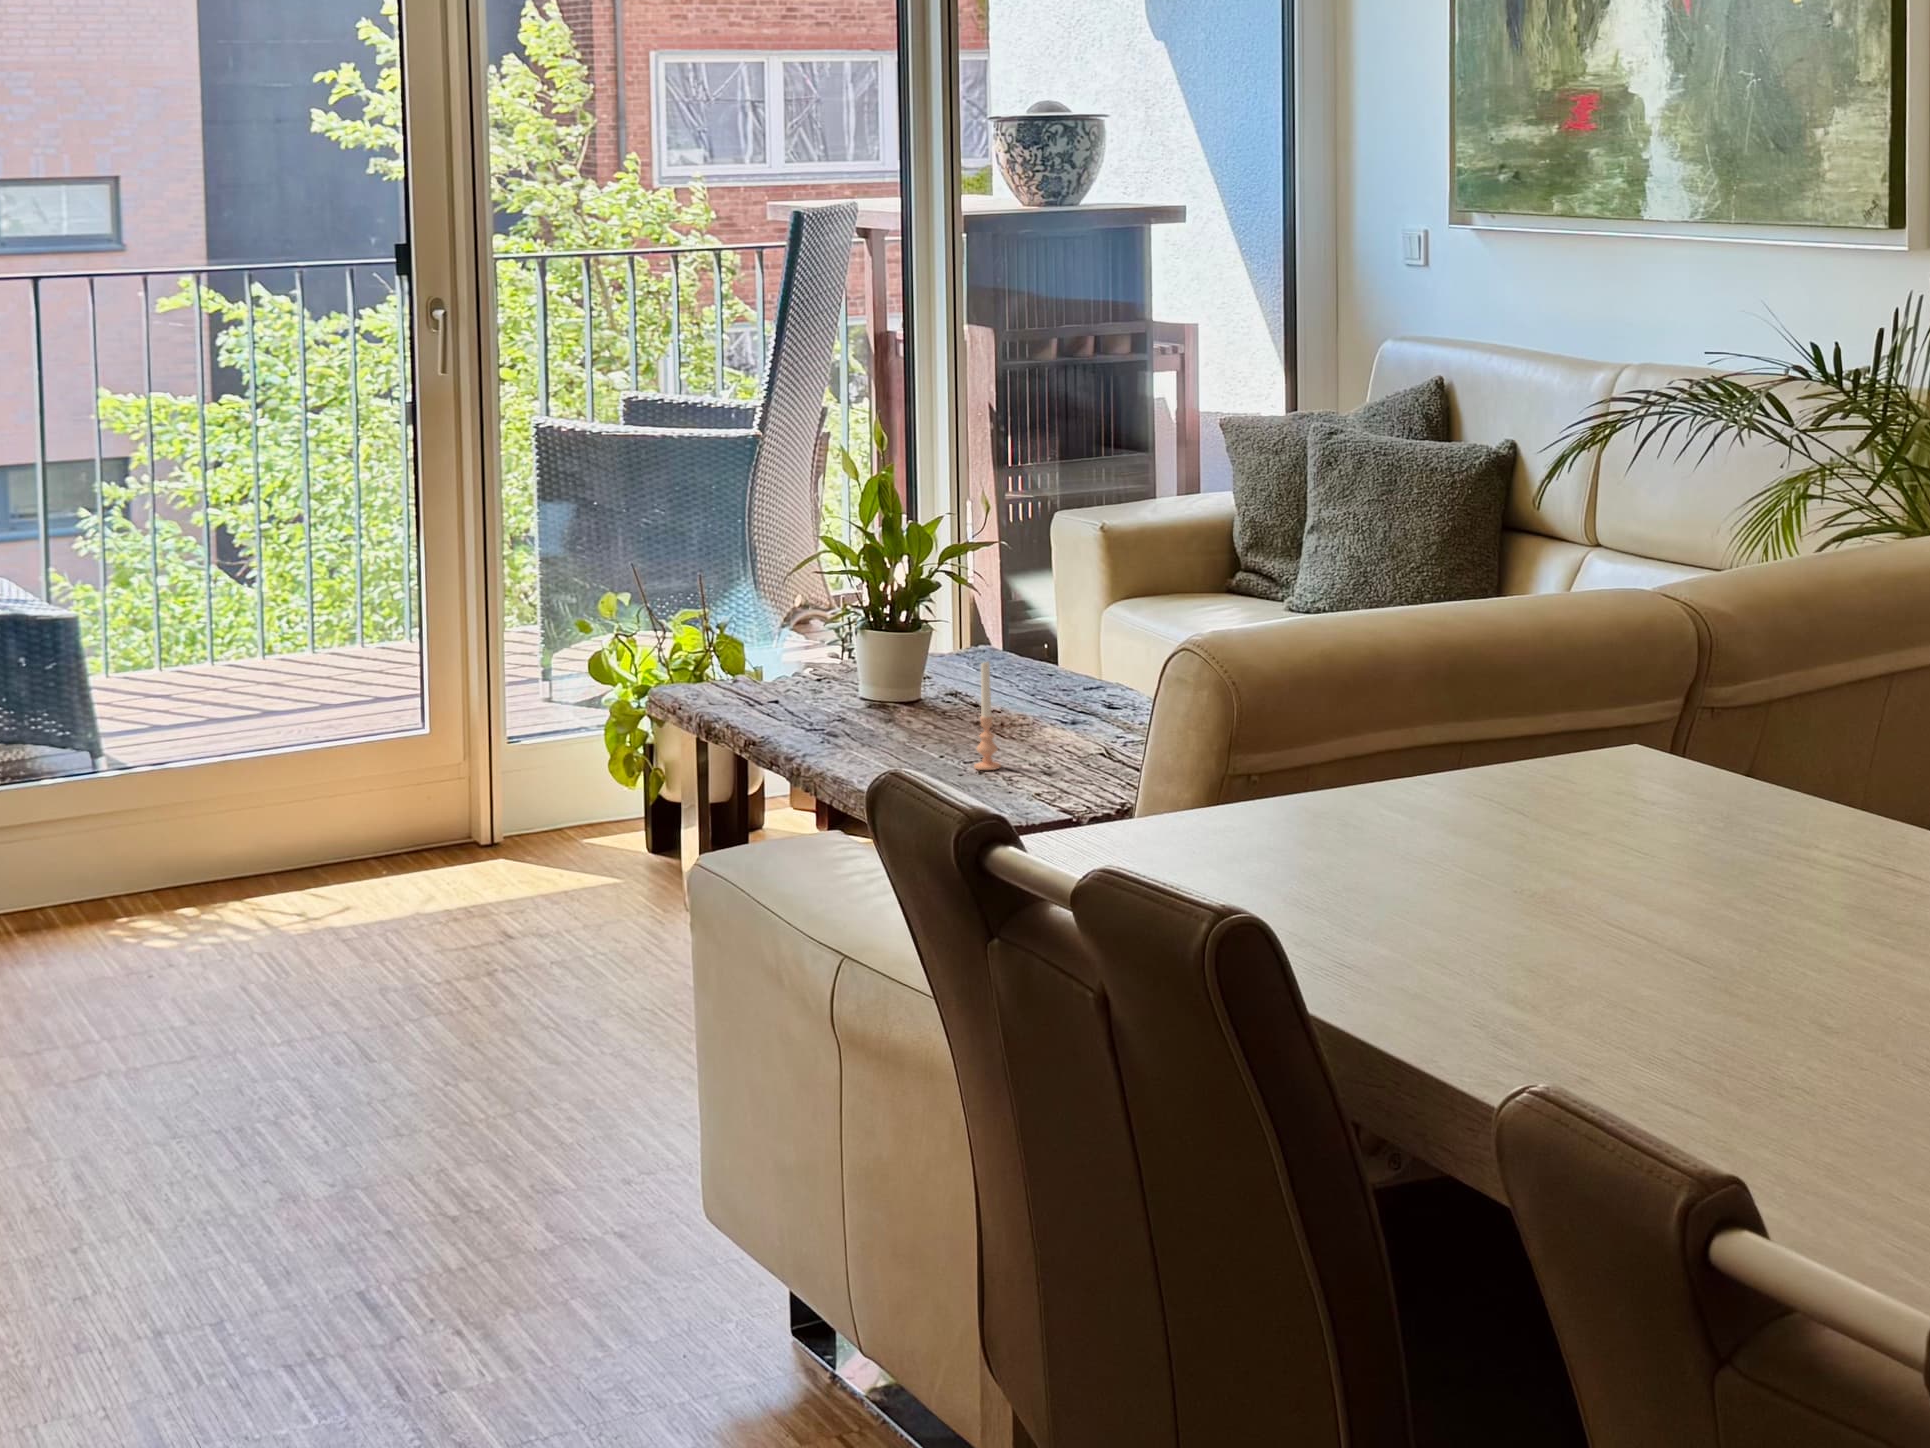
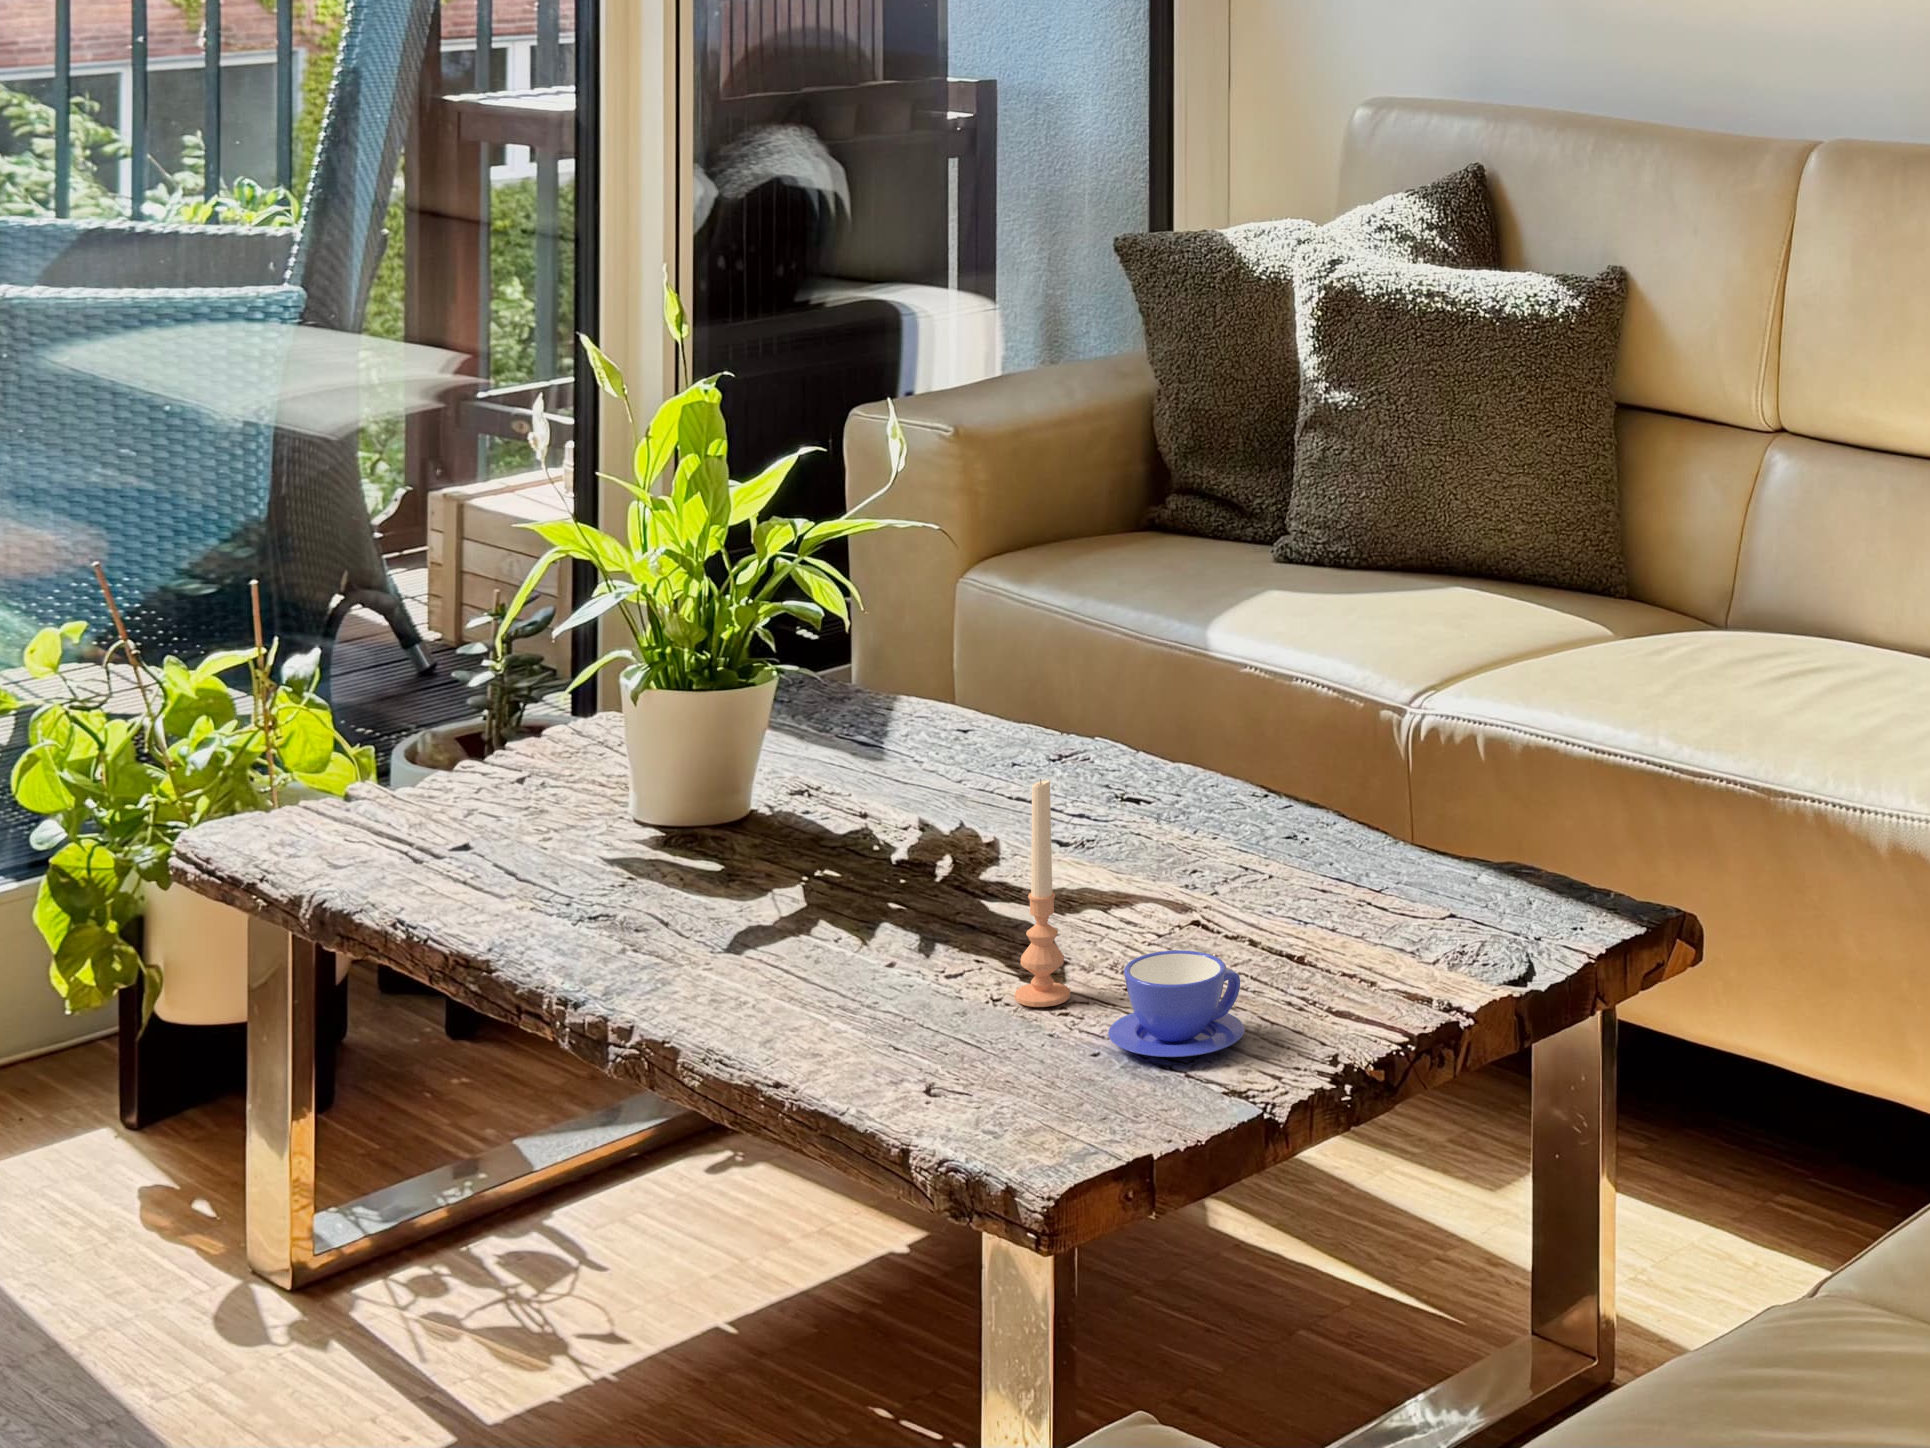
teacup: none [1003,743,1069,788] -> present [1108,950,1245,1057]

